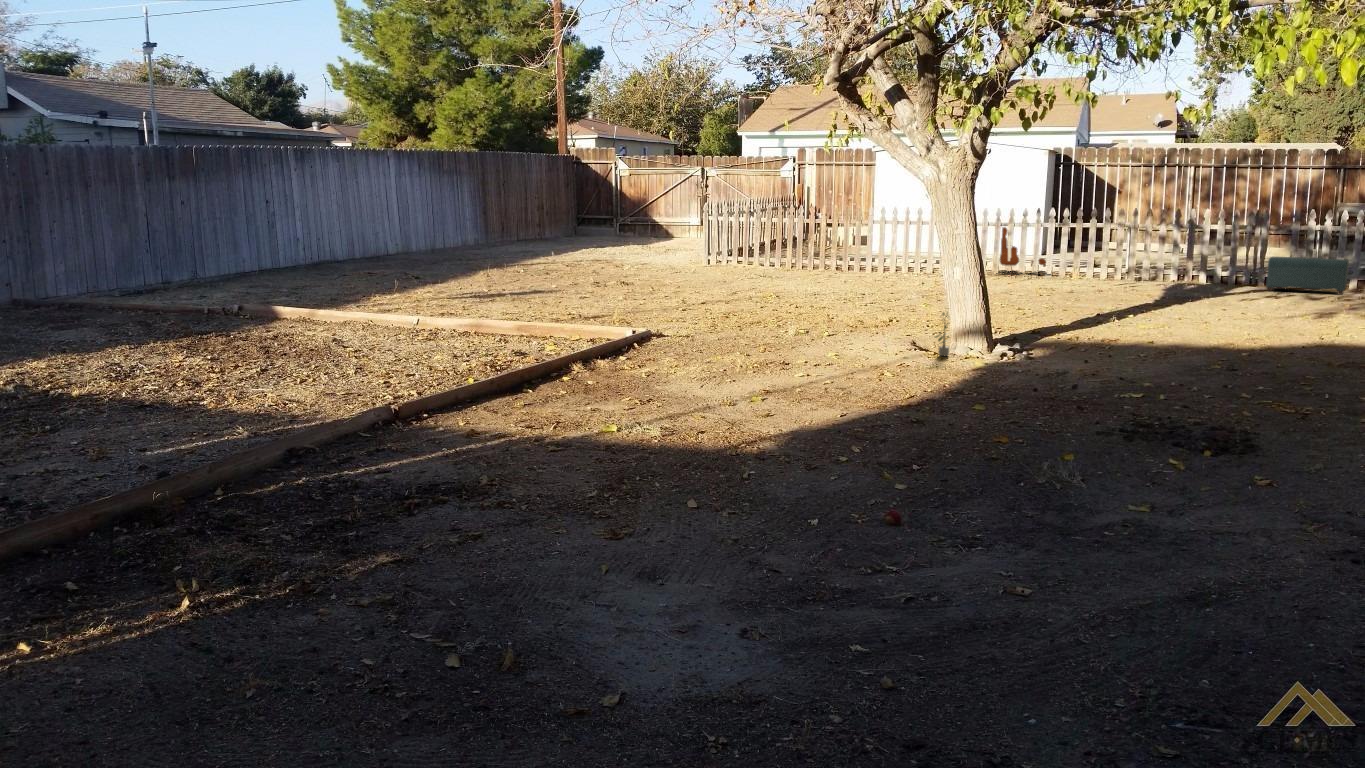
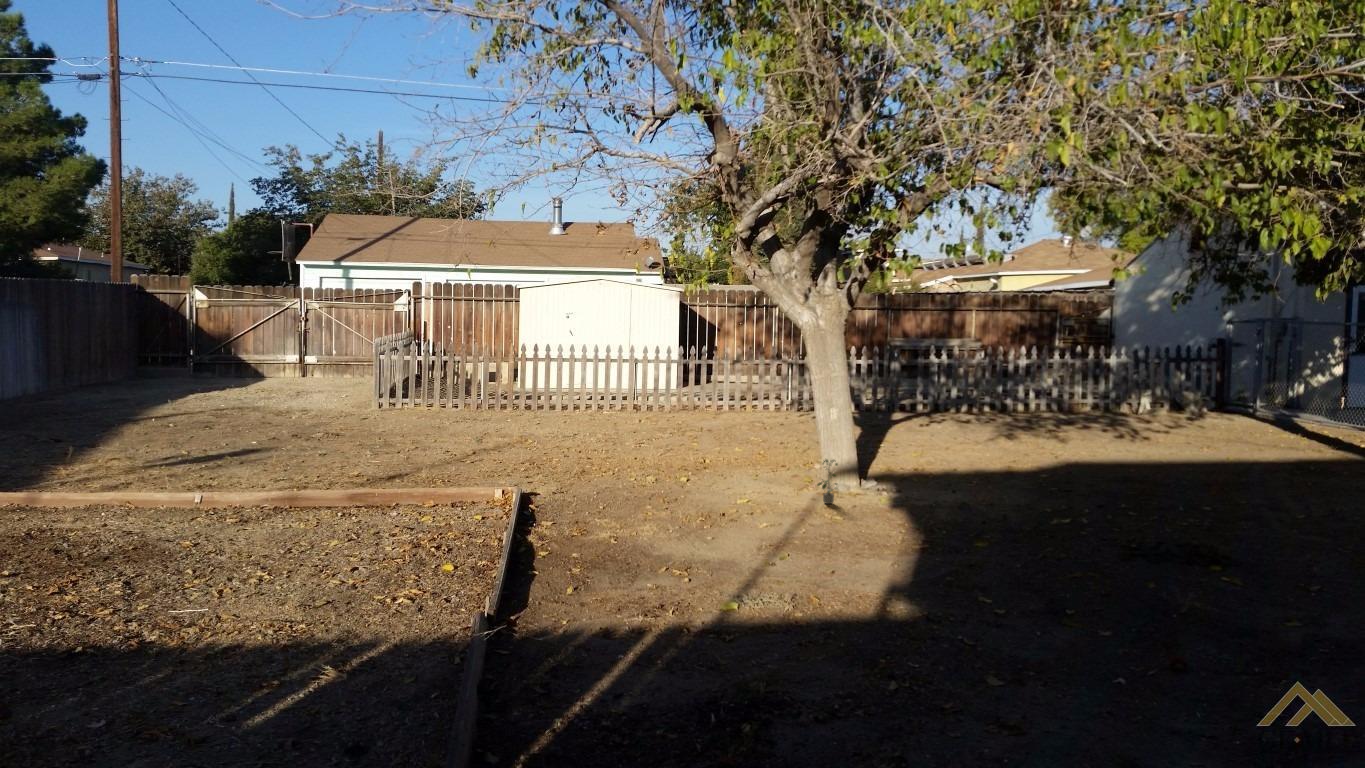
lounge chair: present [1000,227,1047,275] -> none [673,363,723,407]
bench: present [1266,257,1349,295] -> none [905,386,967,416]

